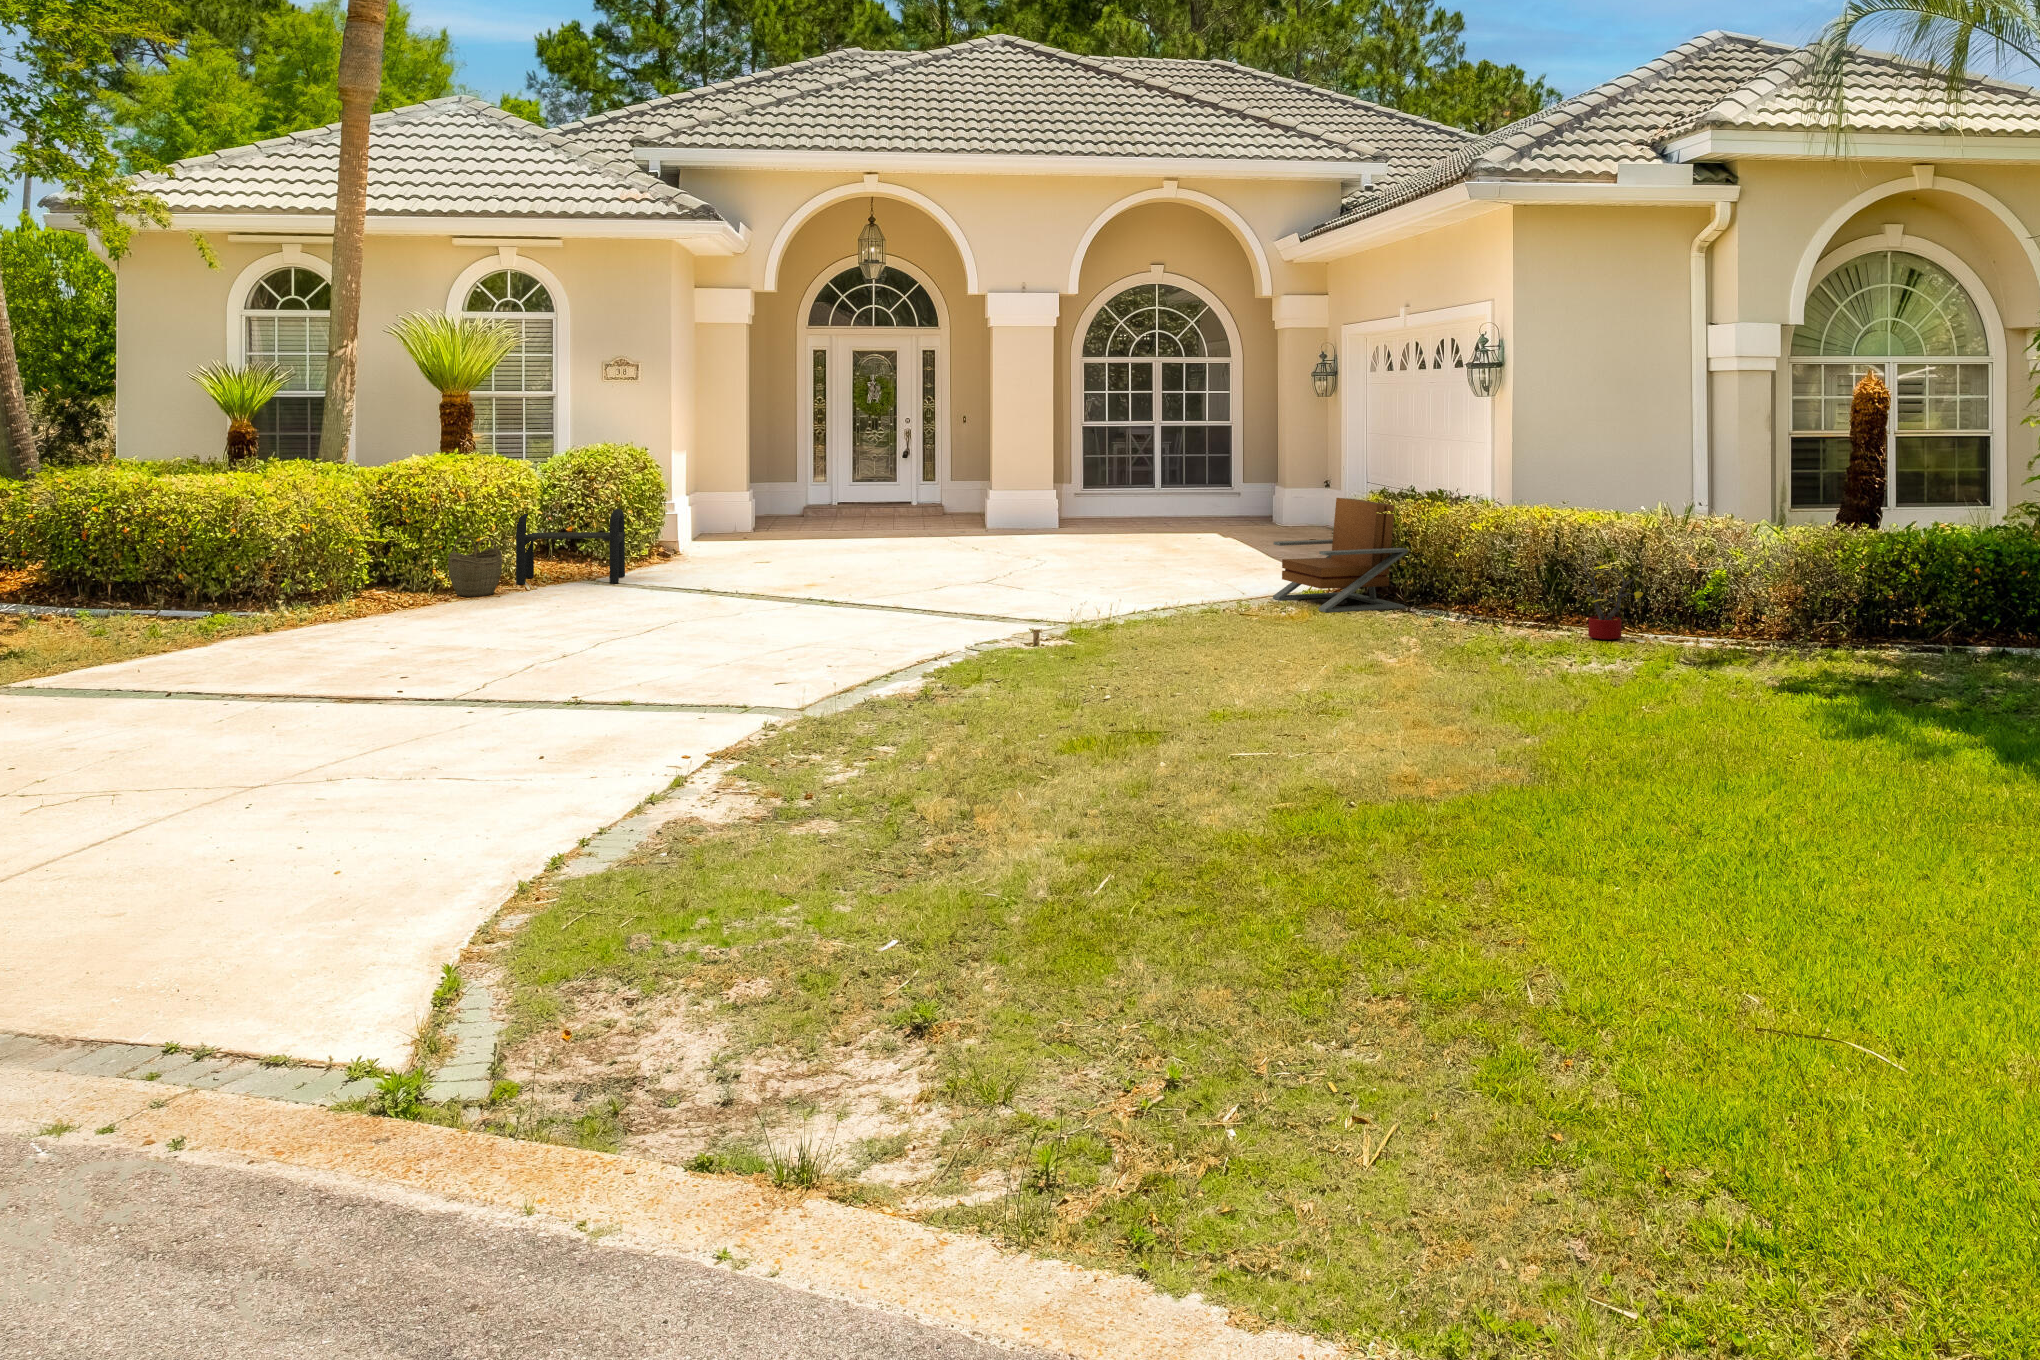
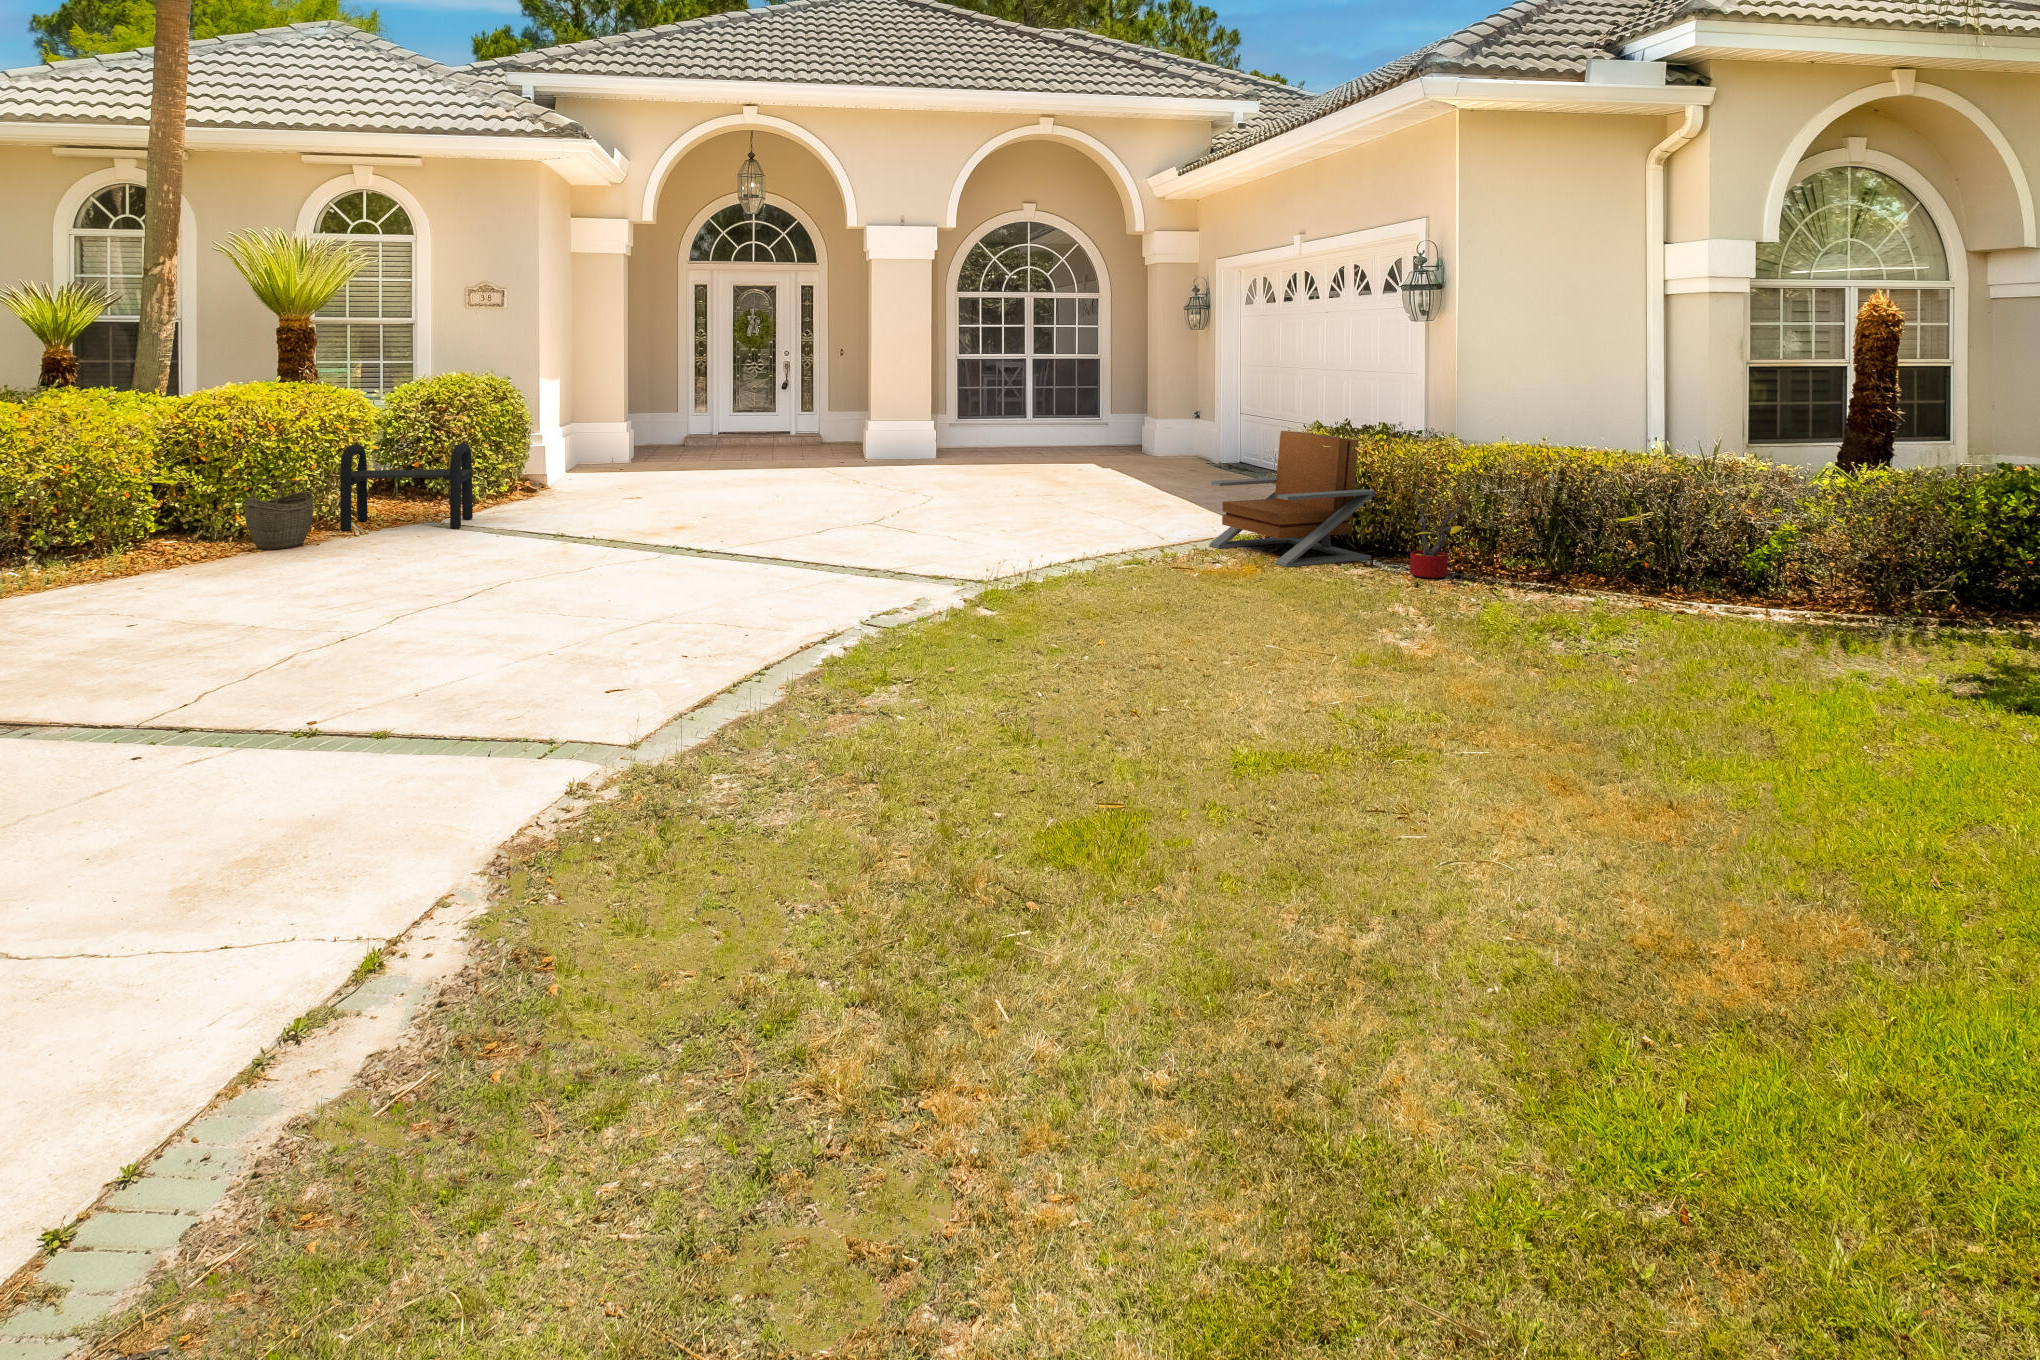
decorative plant: present [1584,557,1643,639] -> present [1410,485,1465,578]

